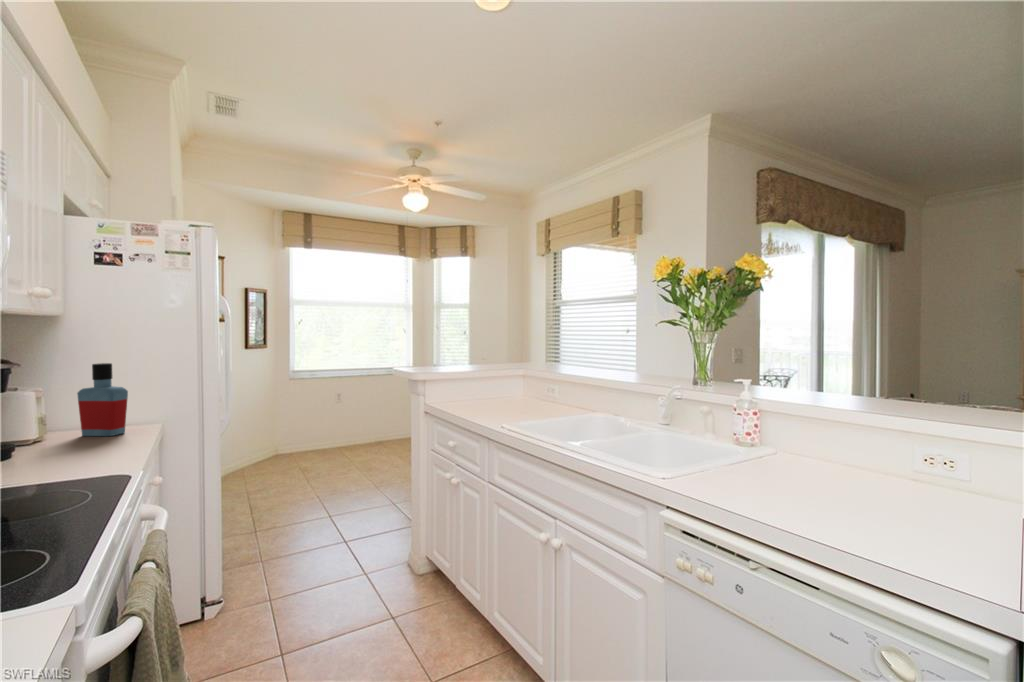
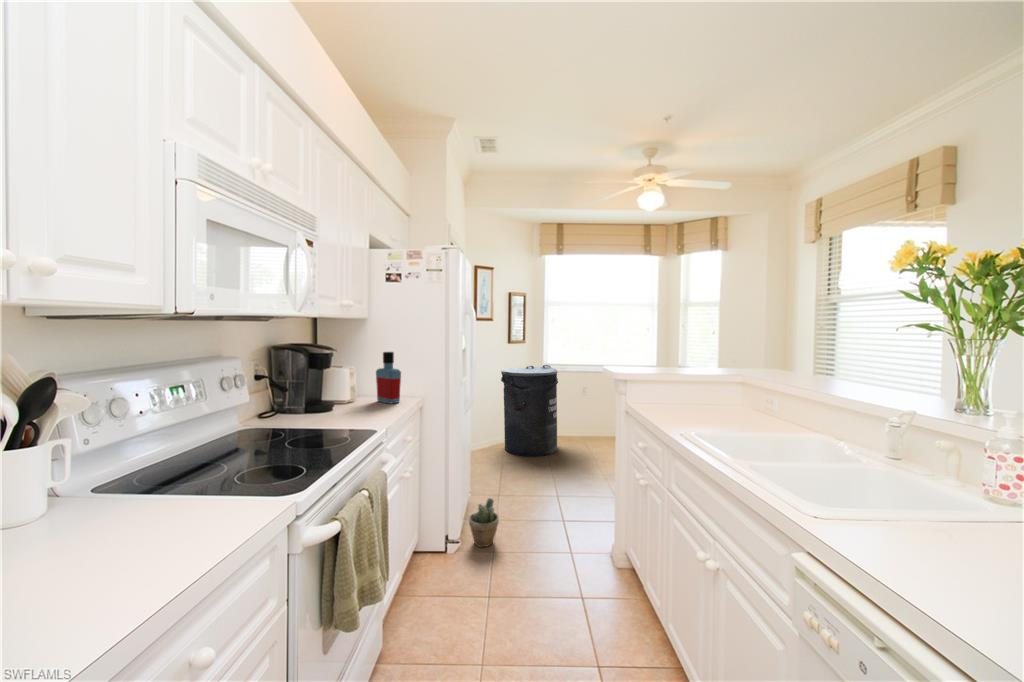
trash can: none [236,374,313,485] -> present [501,365,558,456]
potted plant: none [233,536,276,598] -> present [468,498,499,547]

